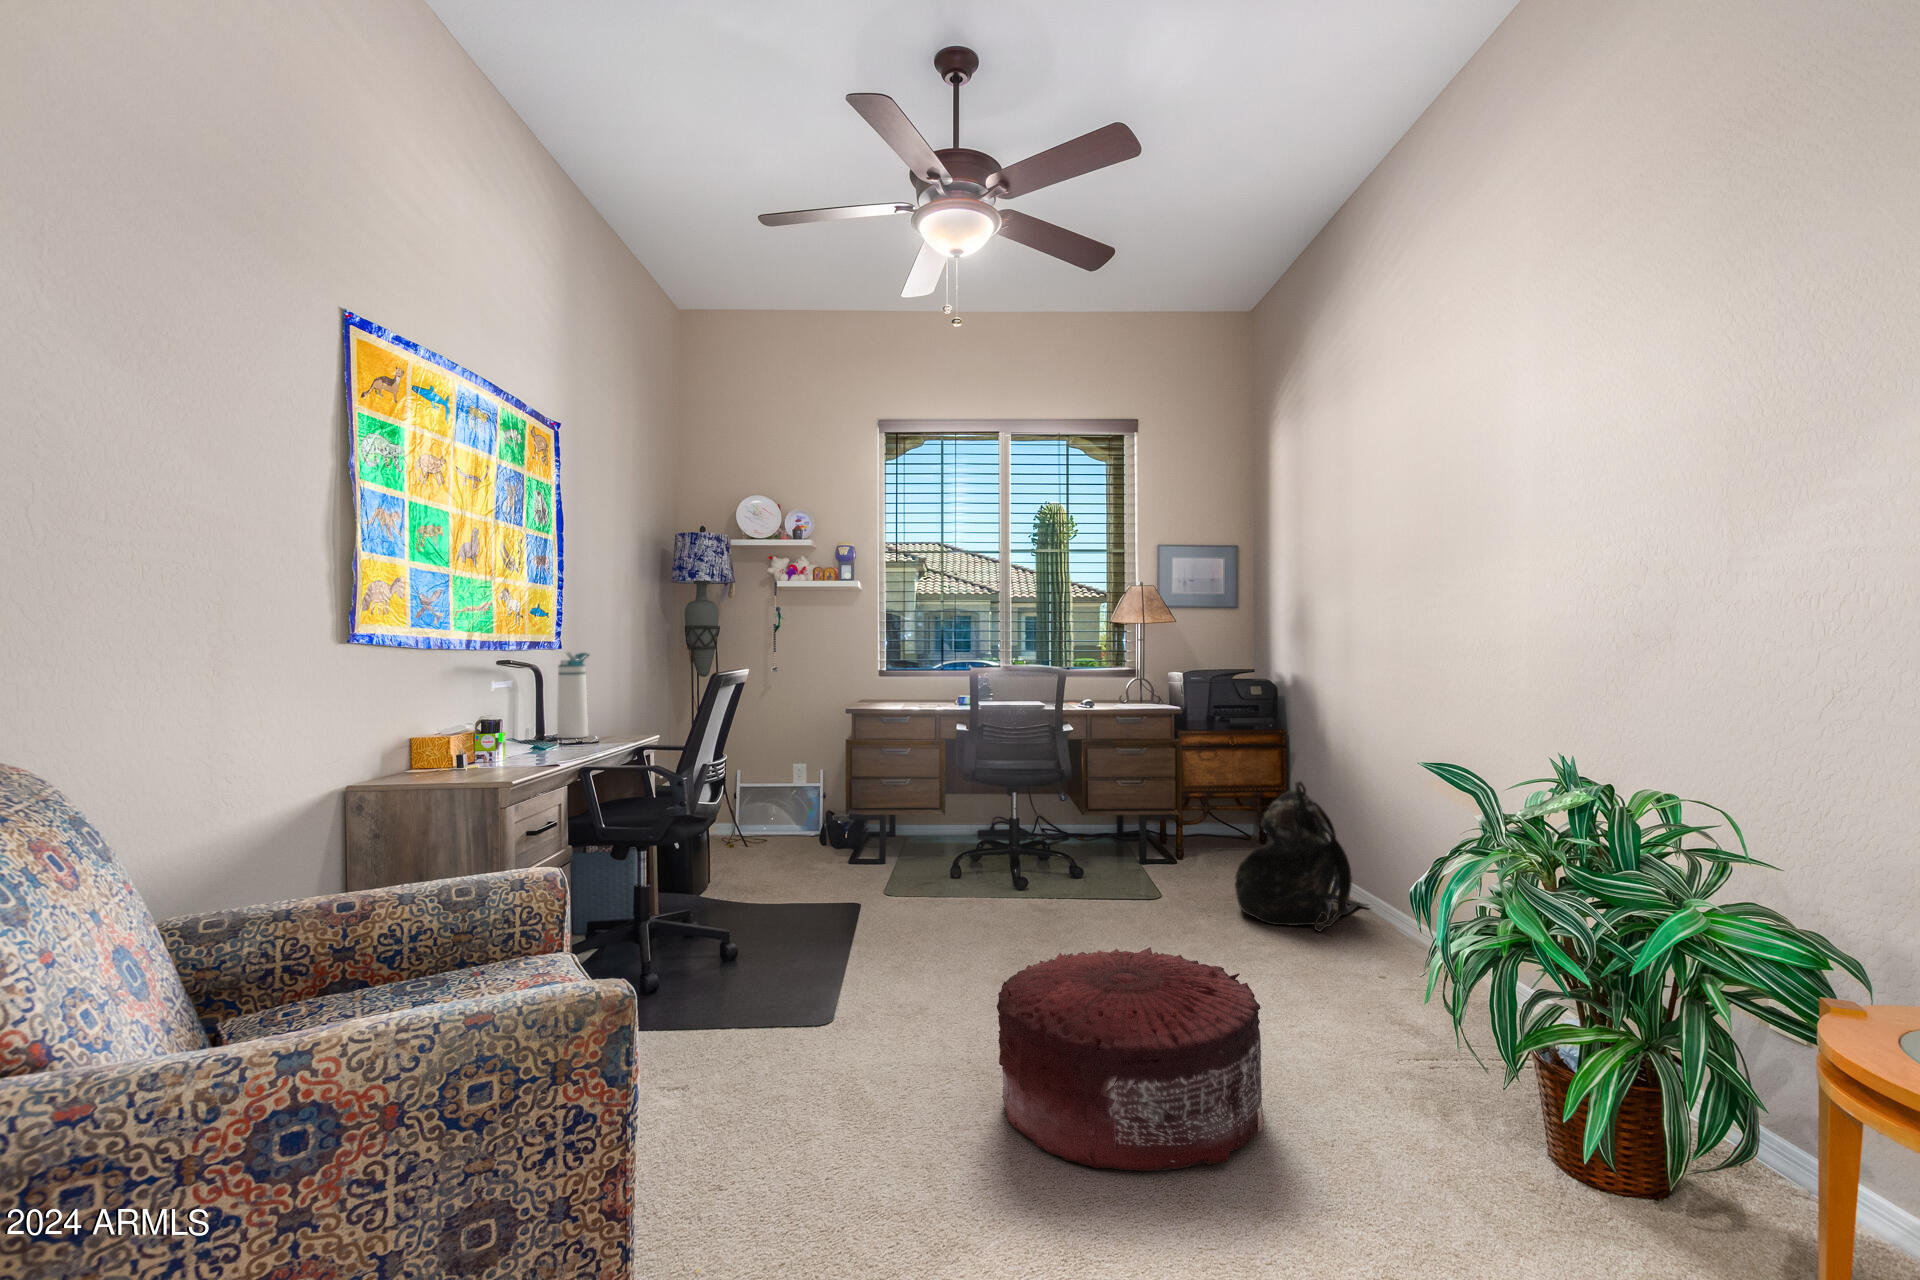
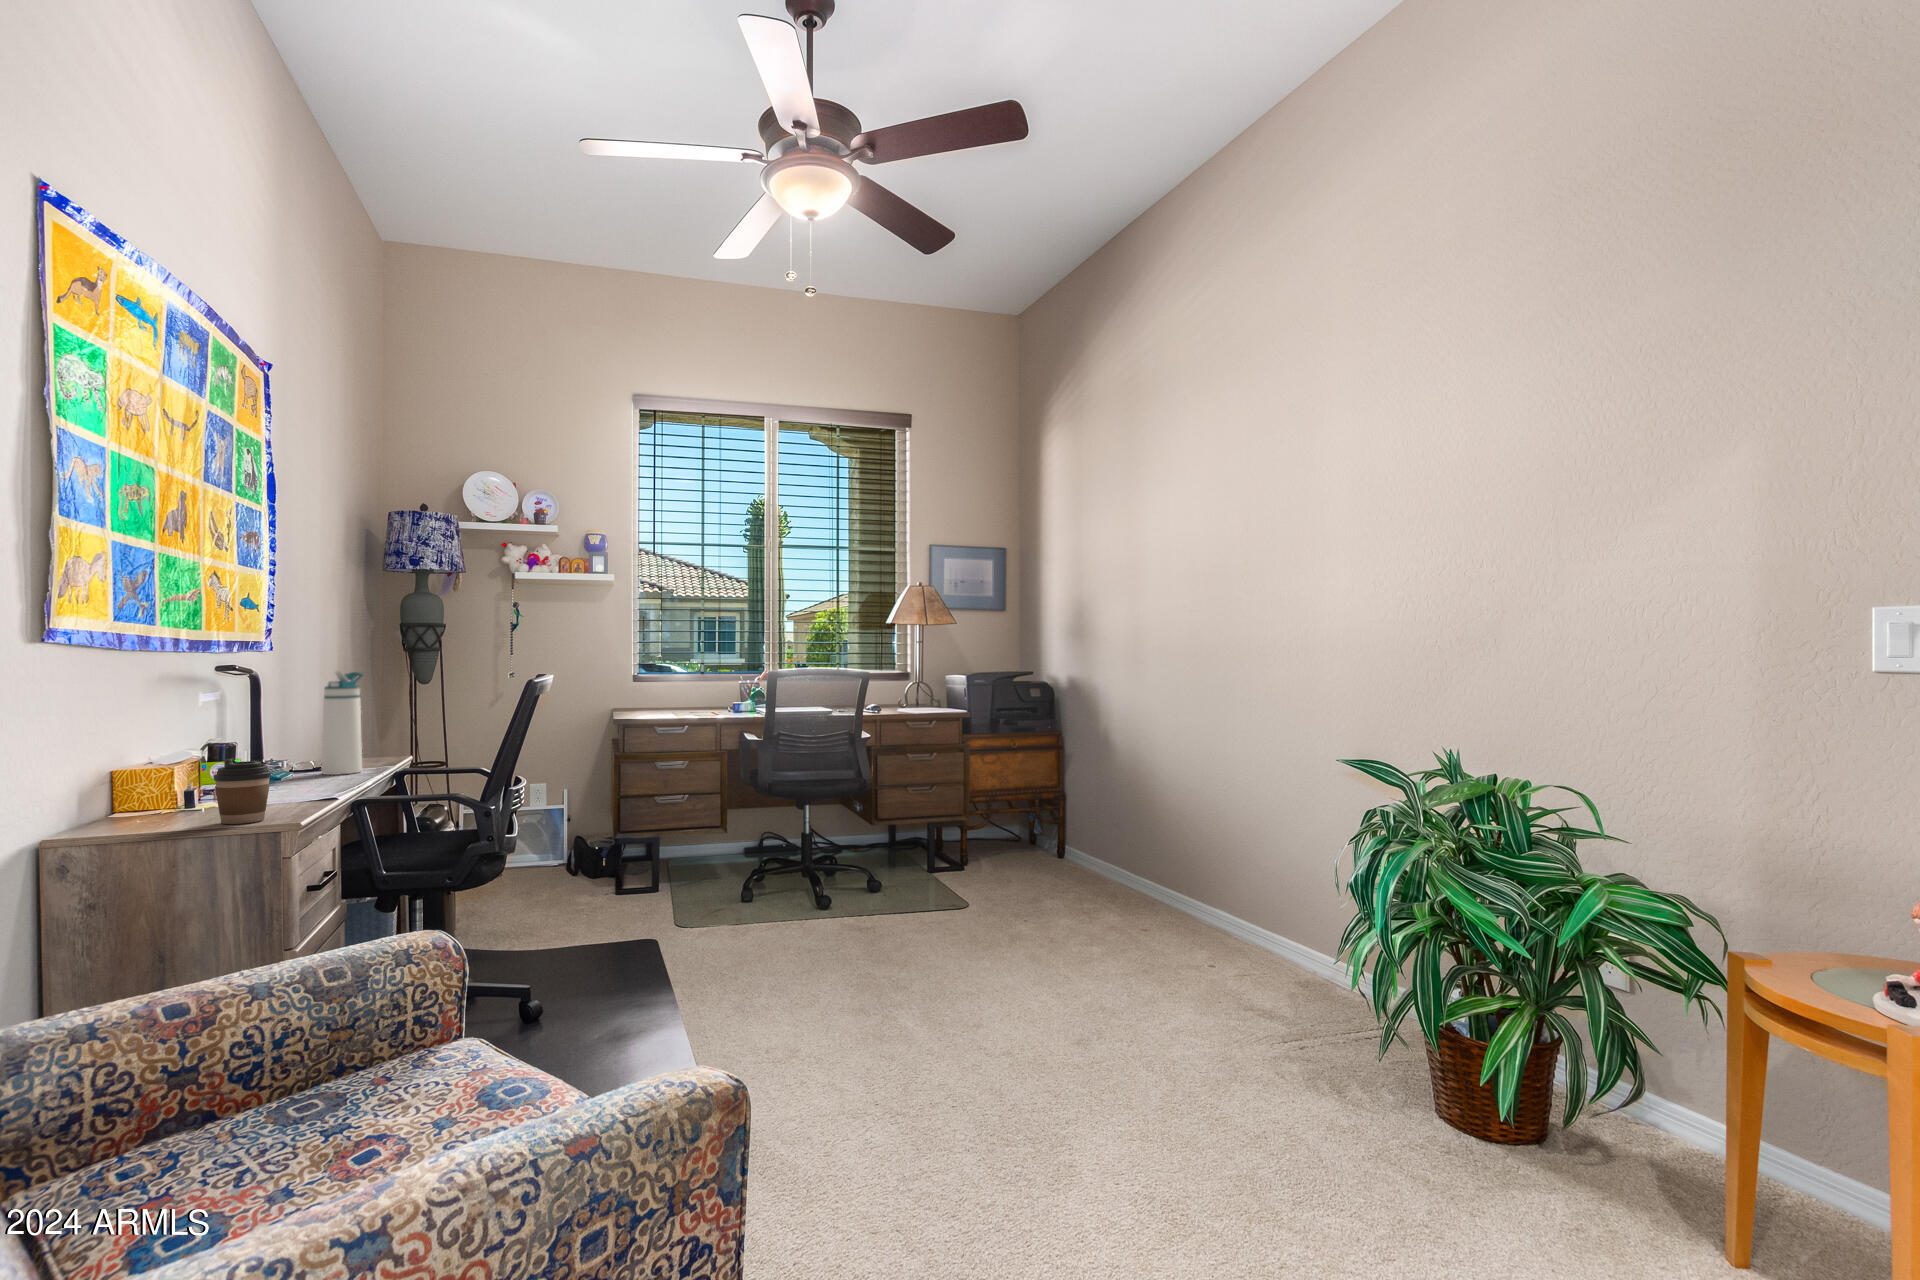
coffee cup: none [433,722,474,774] -> present [213,759,271,824]
backpack: present [1235,782,1368,931] -> none [1034,788,1150,926]
pouf: present [996,947,1263,1171] -> none [929,956,1192,1189]

